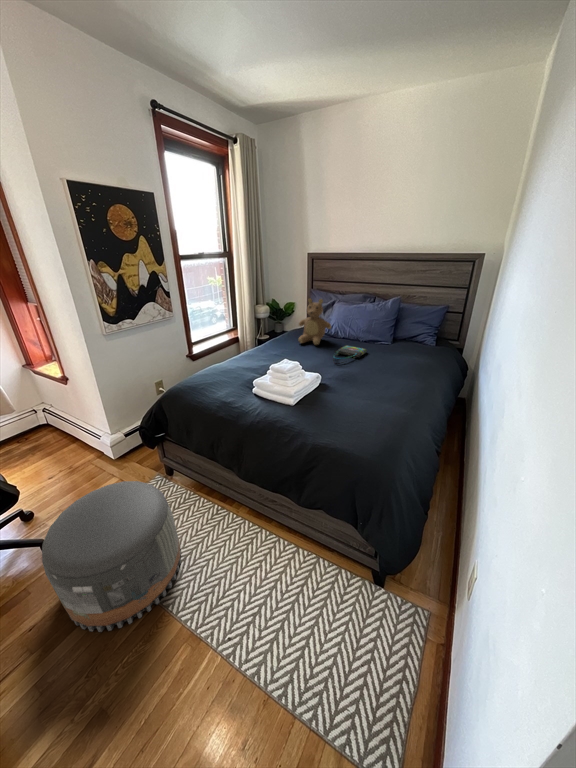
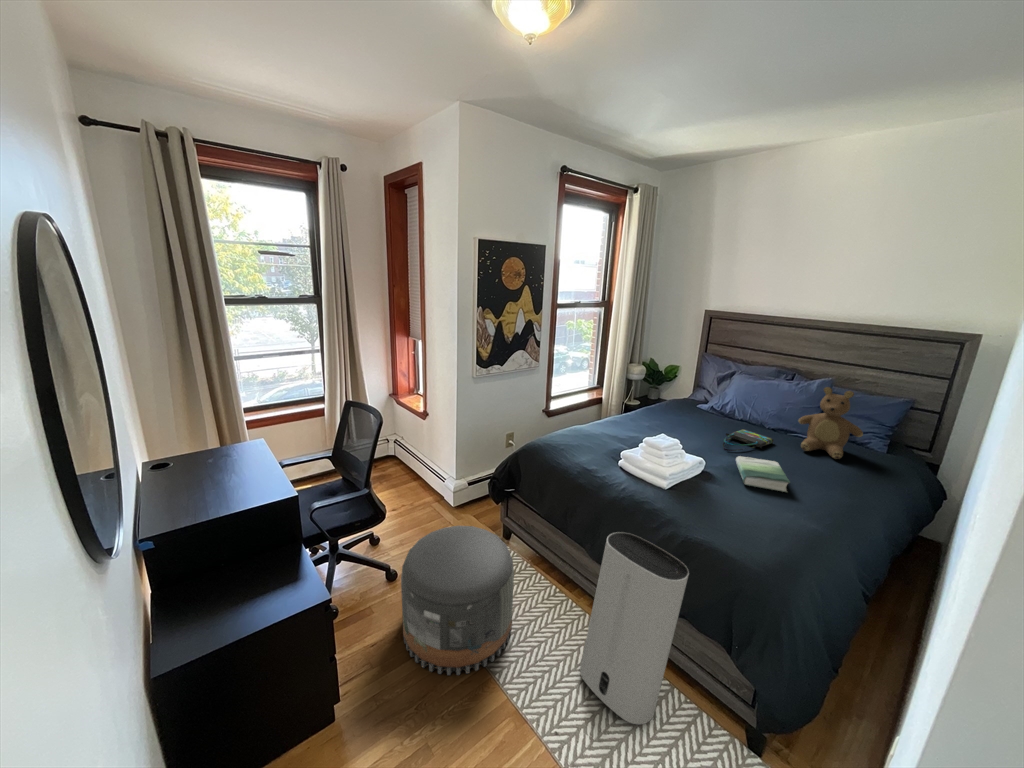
teddy bear: present [298,298,331,345] -> present [799,387,863,459]
book: none [343,366,383,389] -> present [736,456,790,492]
air purifier: none [245,453,318,603] -> present [580,532,689,724]

